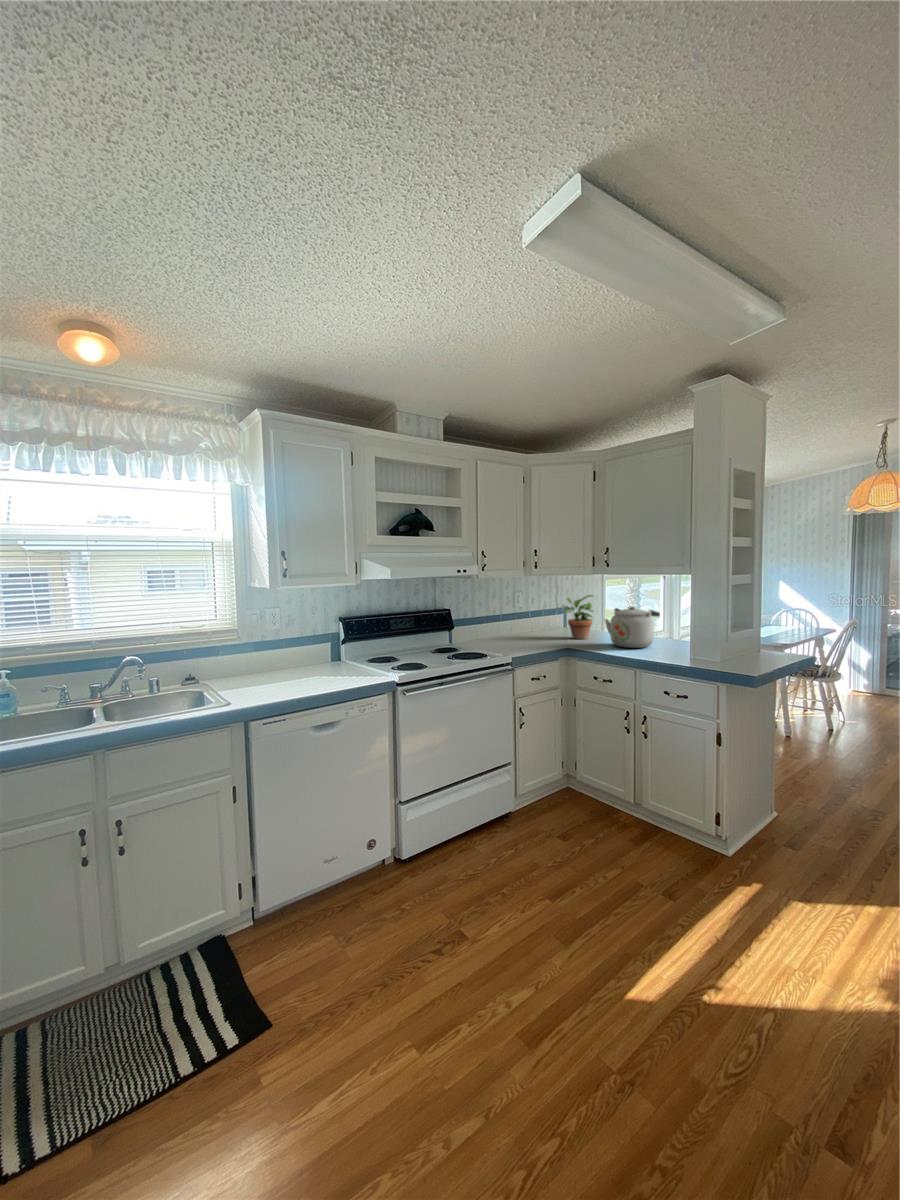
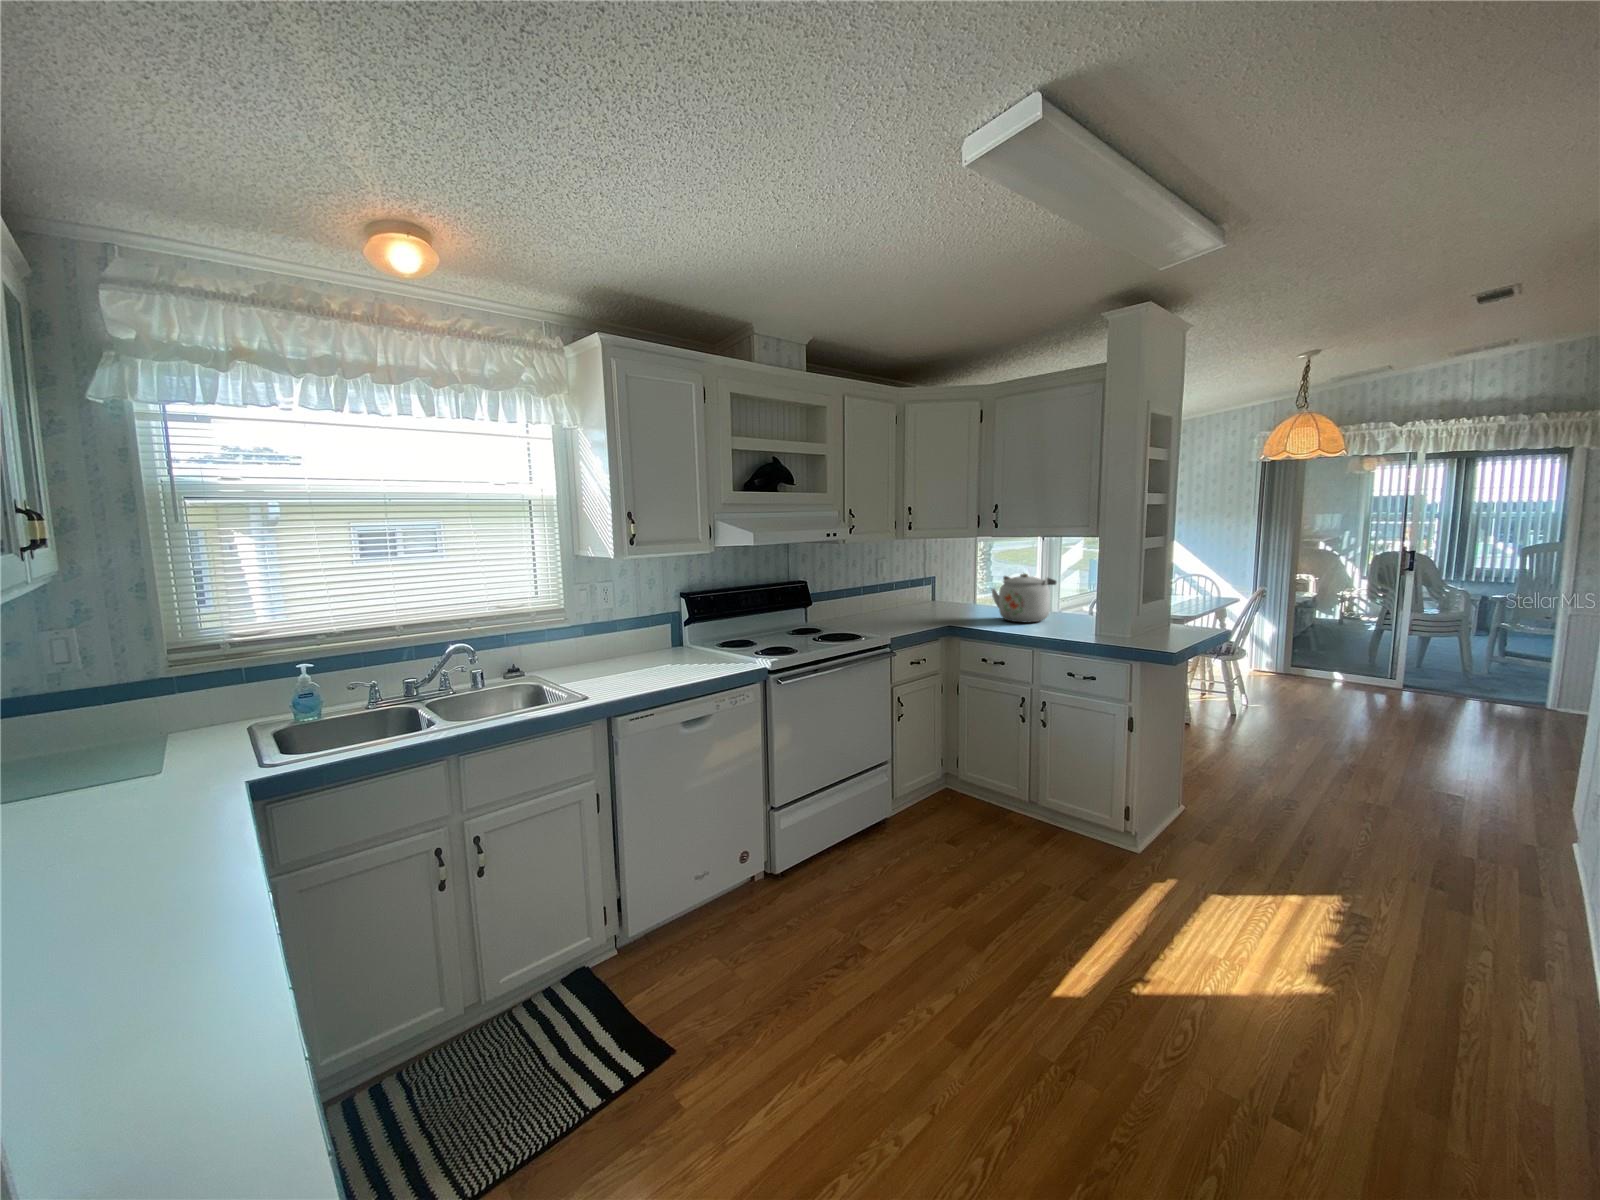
potted plant: present [563,595,594,639] -> none [937,560,979,613]

